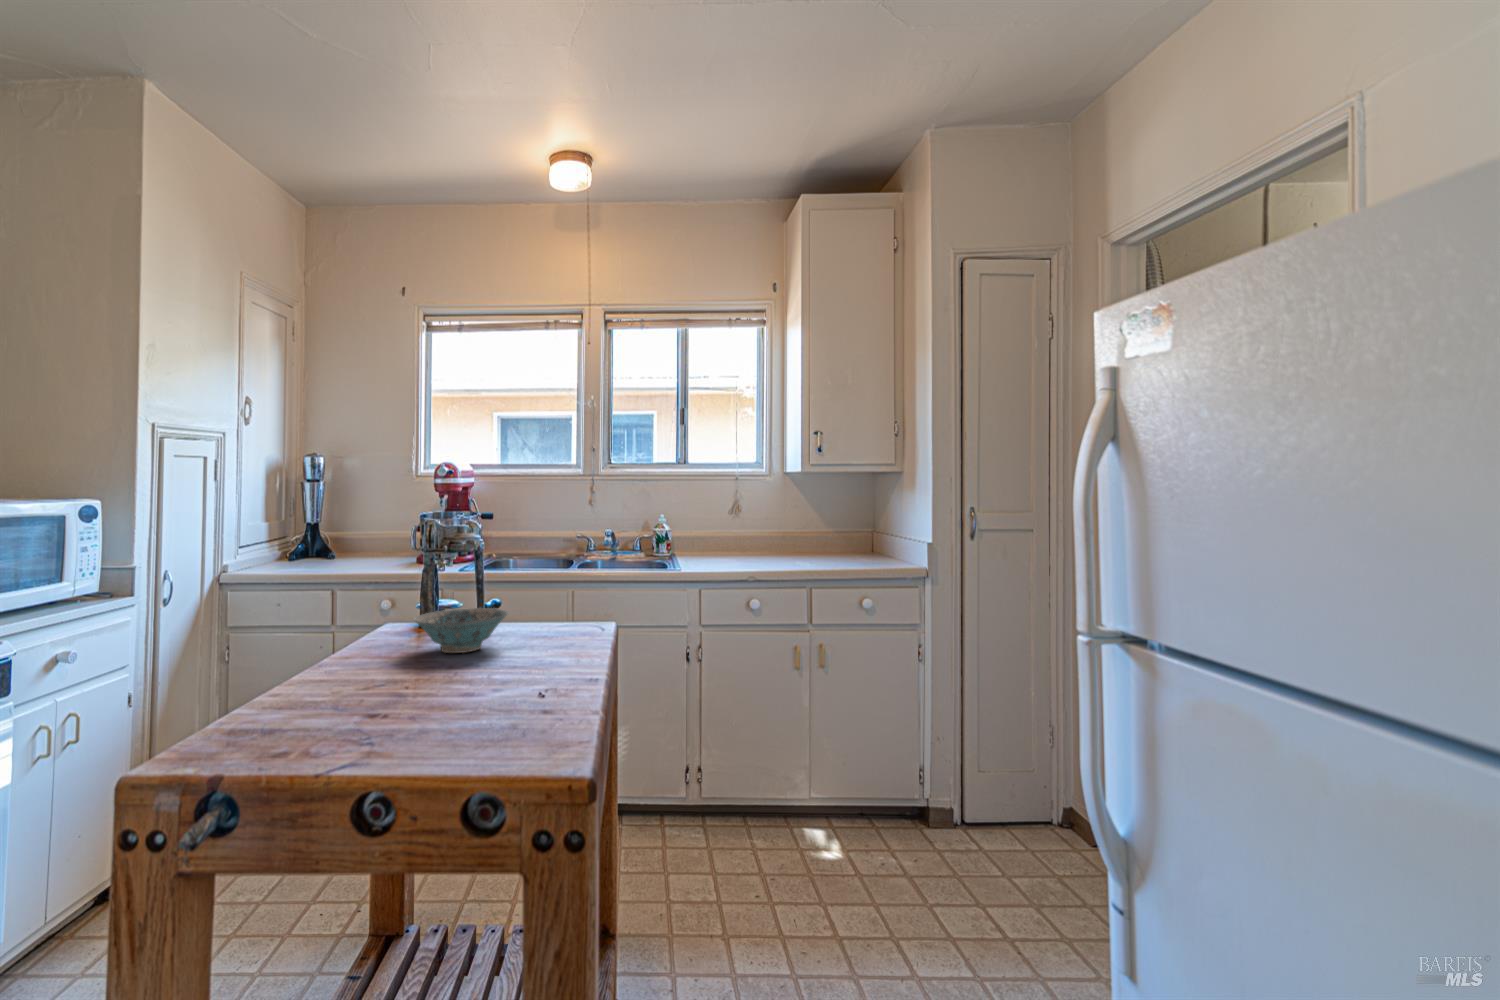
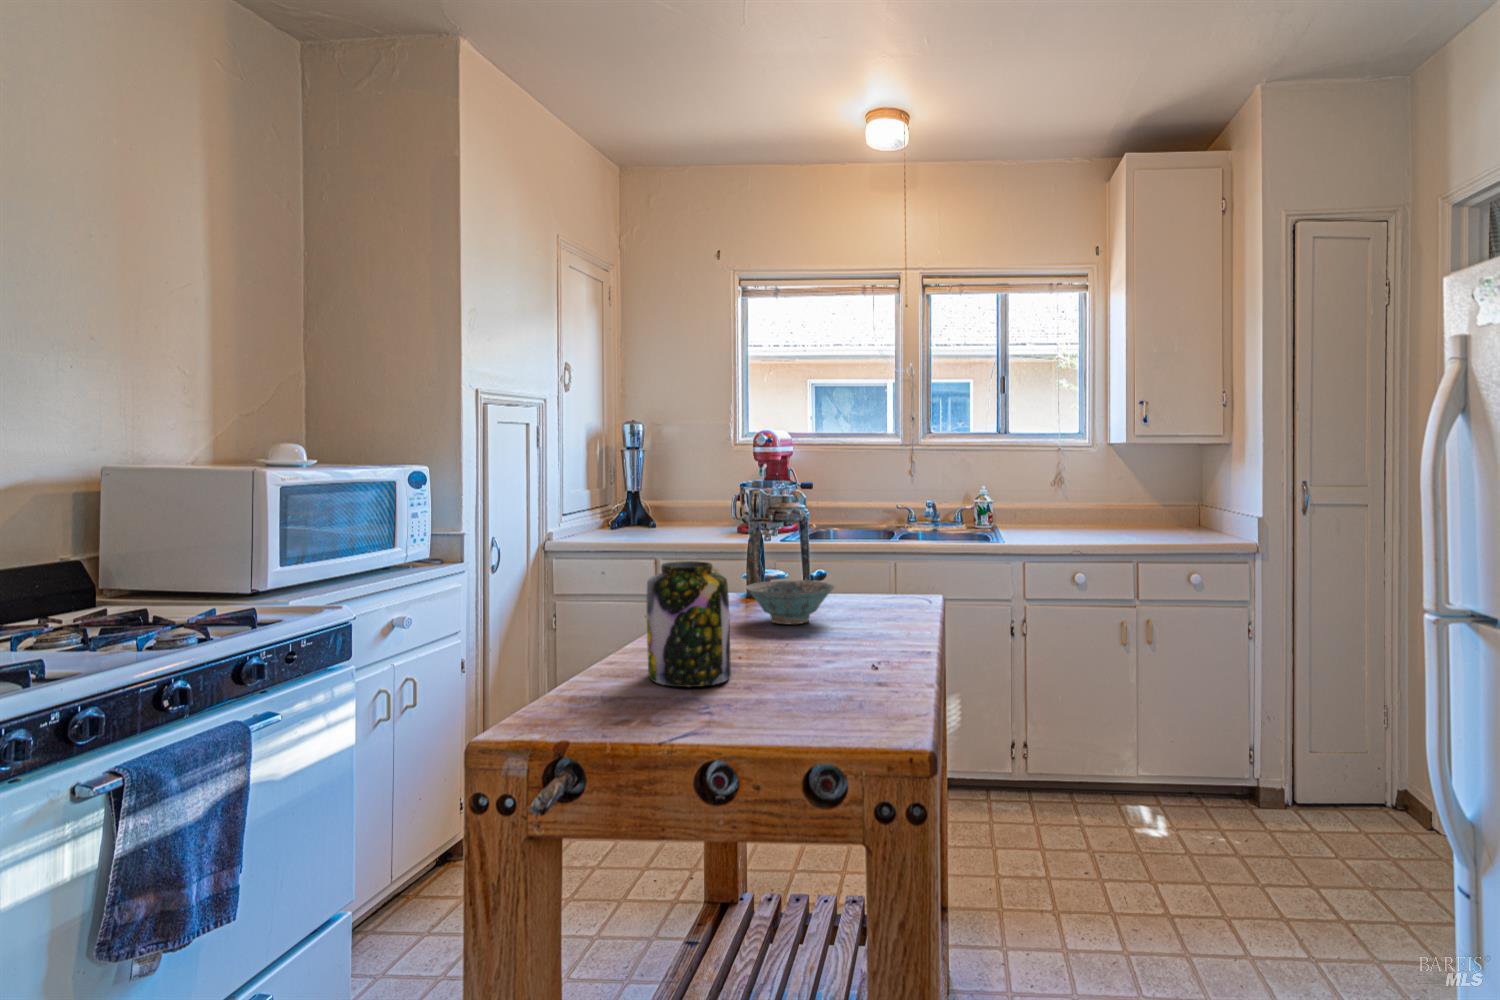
jar: none [271,598,378,742] -> present [646,561,731,687]

